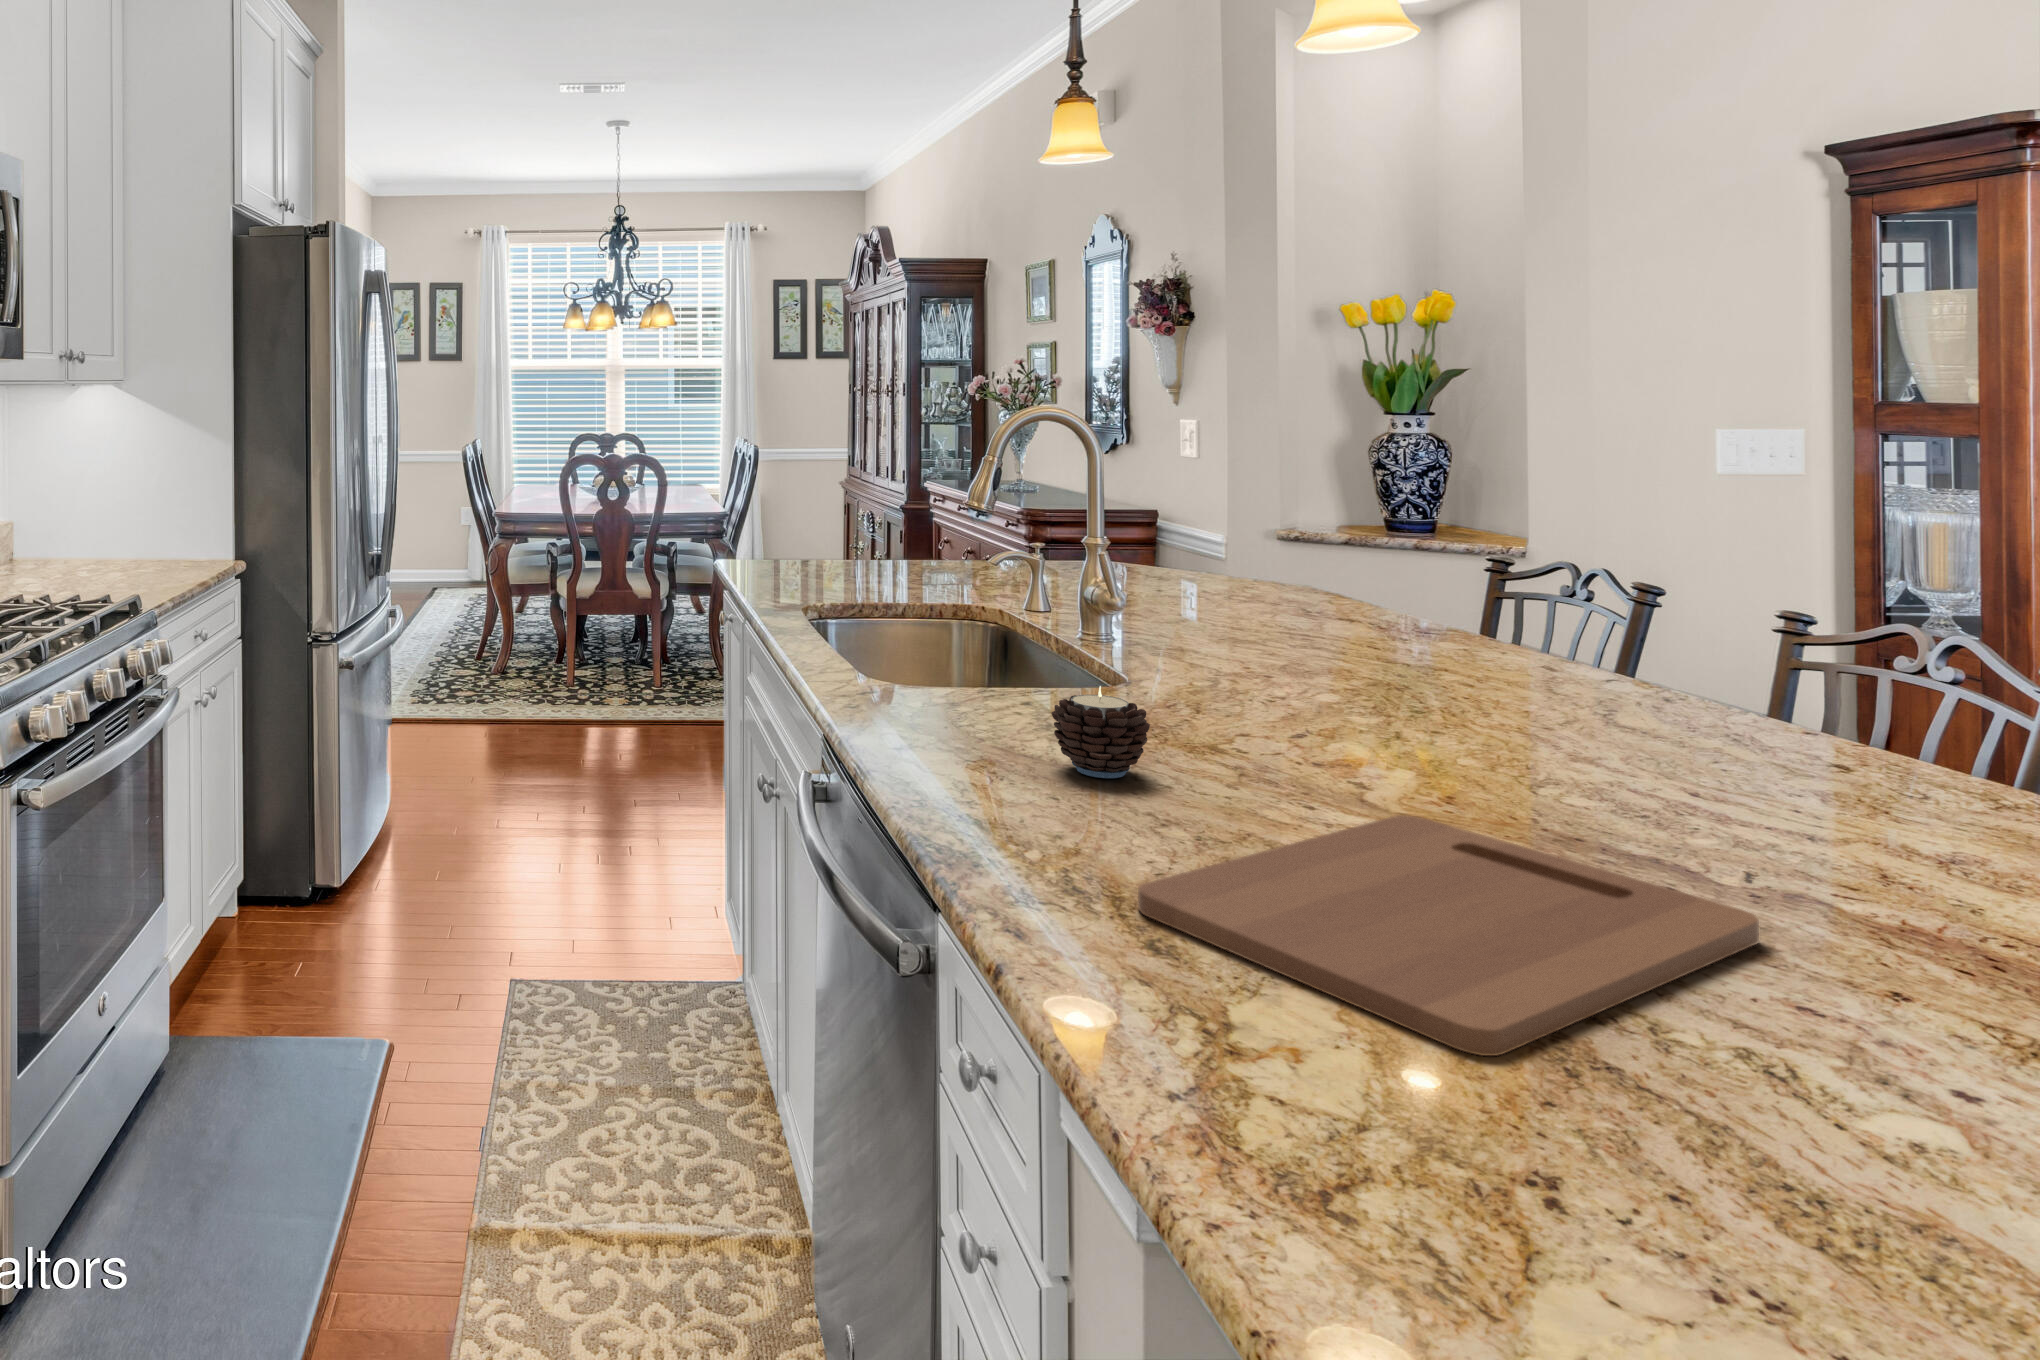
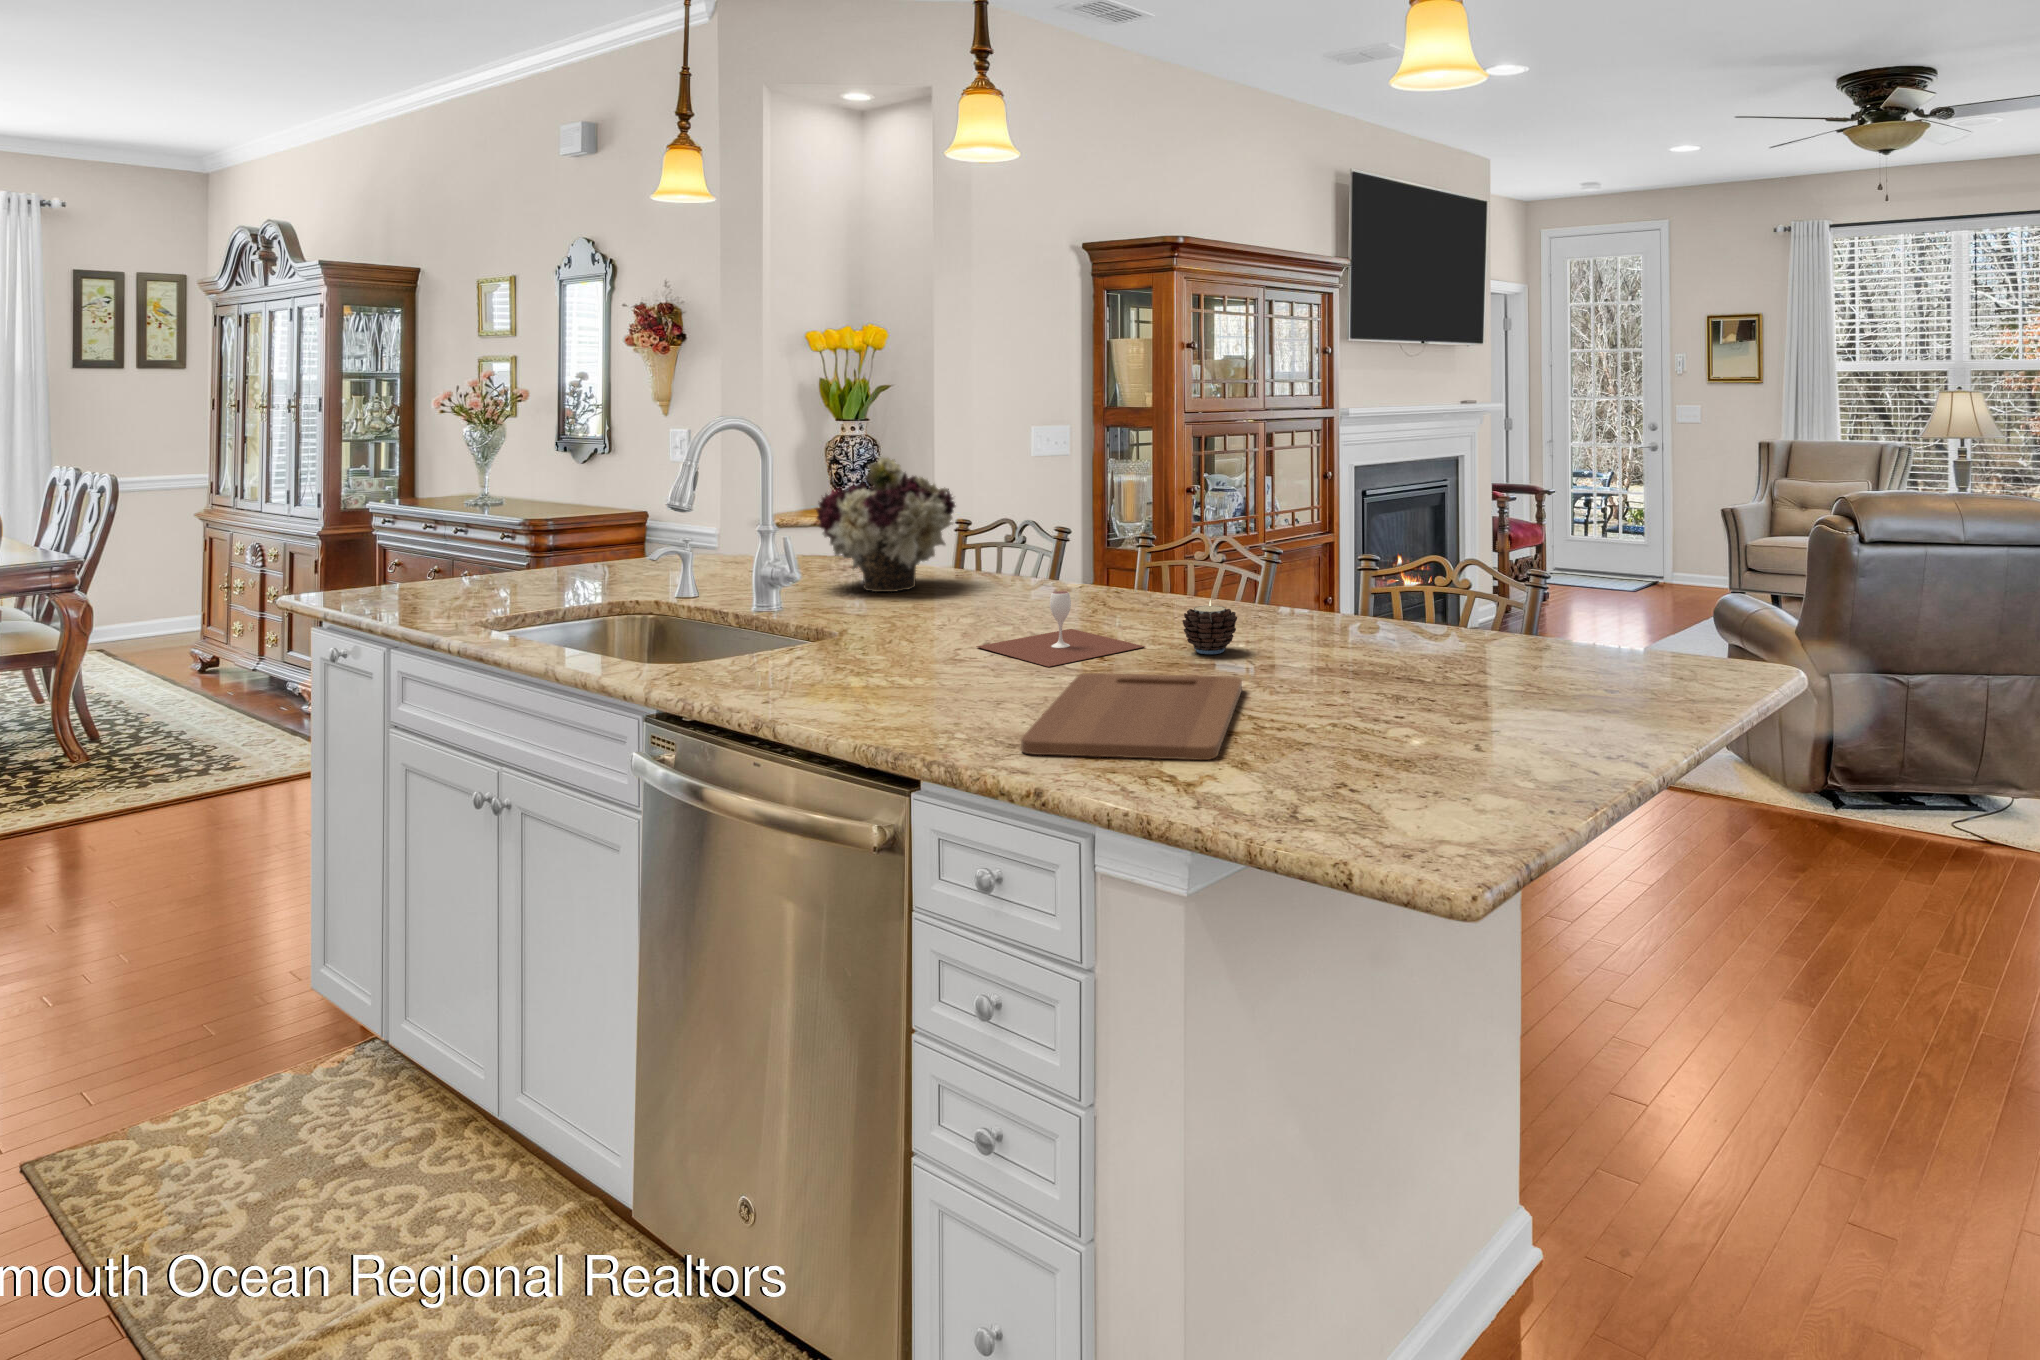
flower arrangement: none [1202,449,1418,638] -> present [816,457,955,592]
wine glass: none [1315,672,1638,805] -> present [976,591,1145,667]
candle: present [1051,686,1150,778] -> present [1182,600,1237,654]

